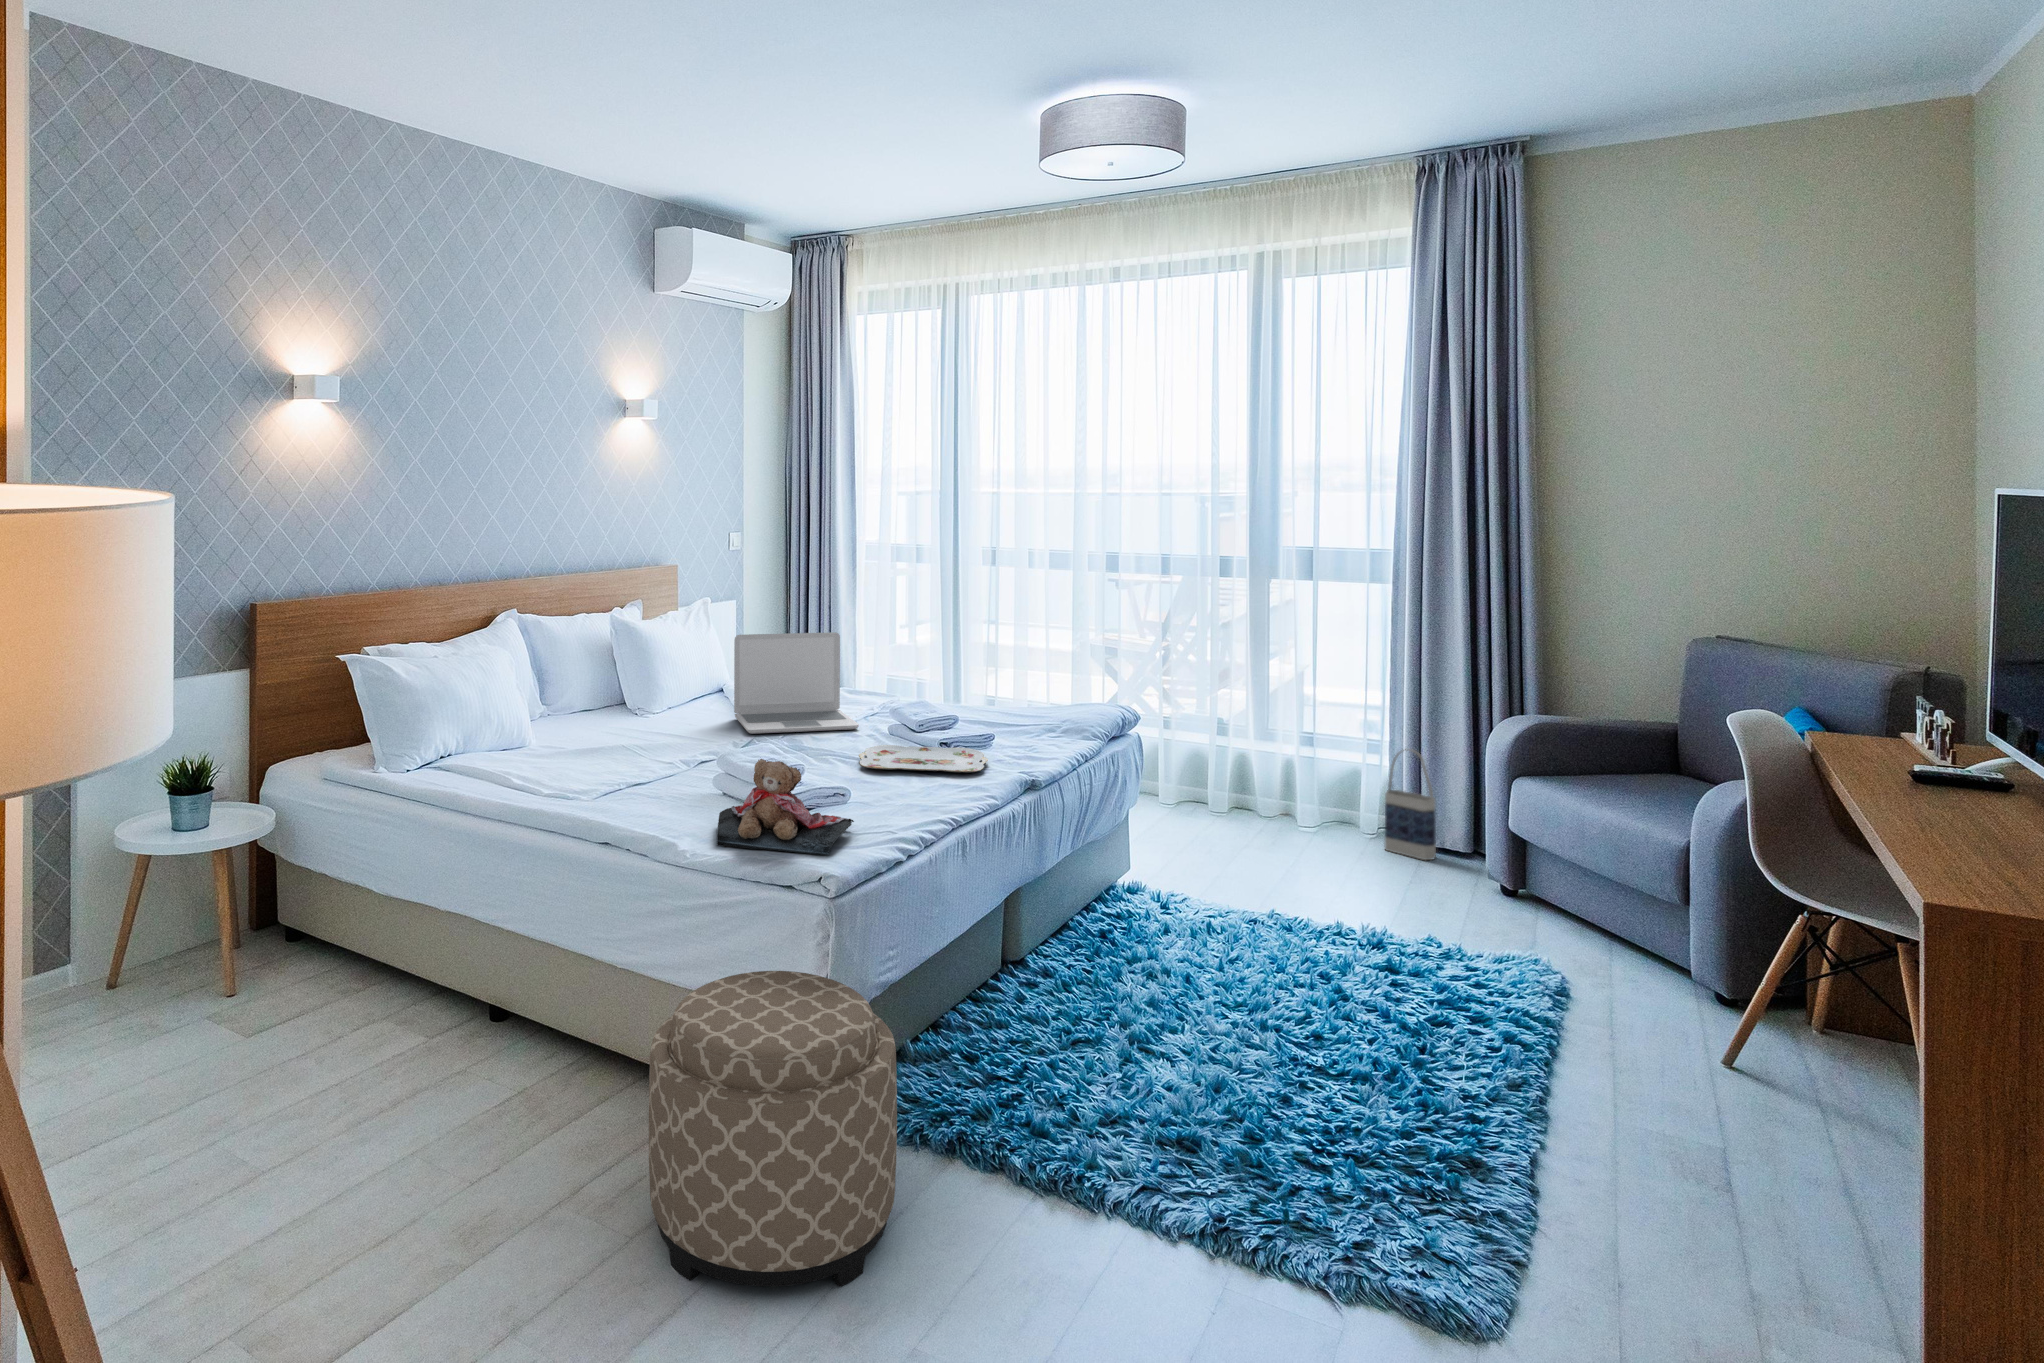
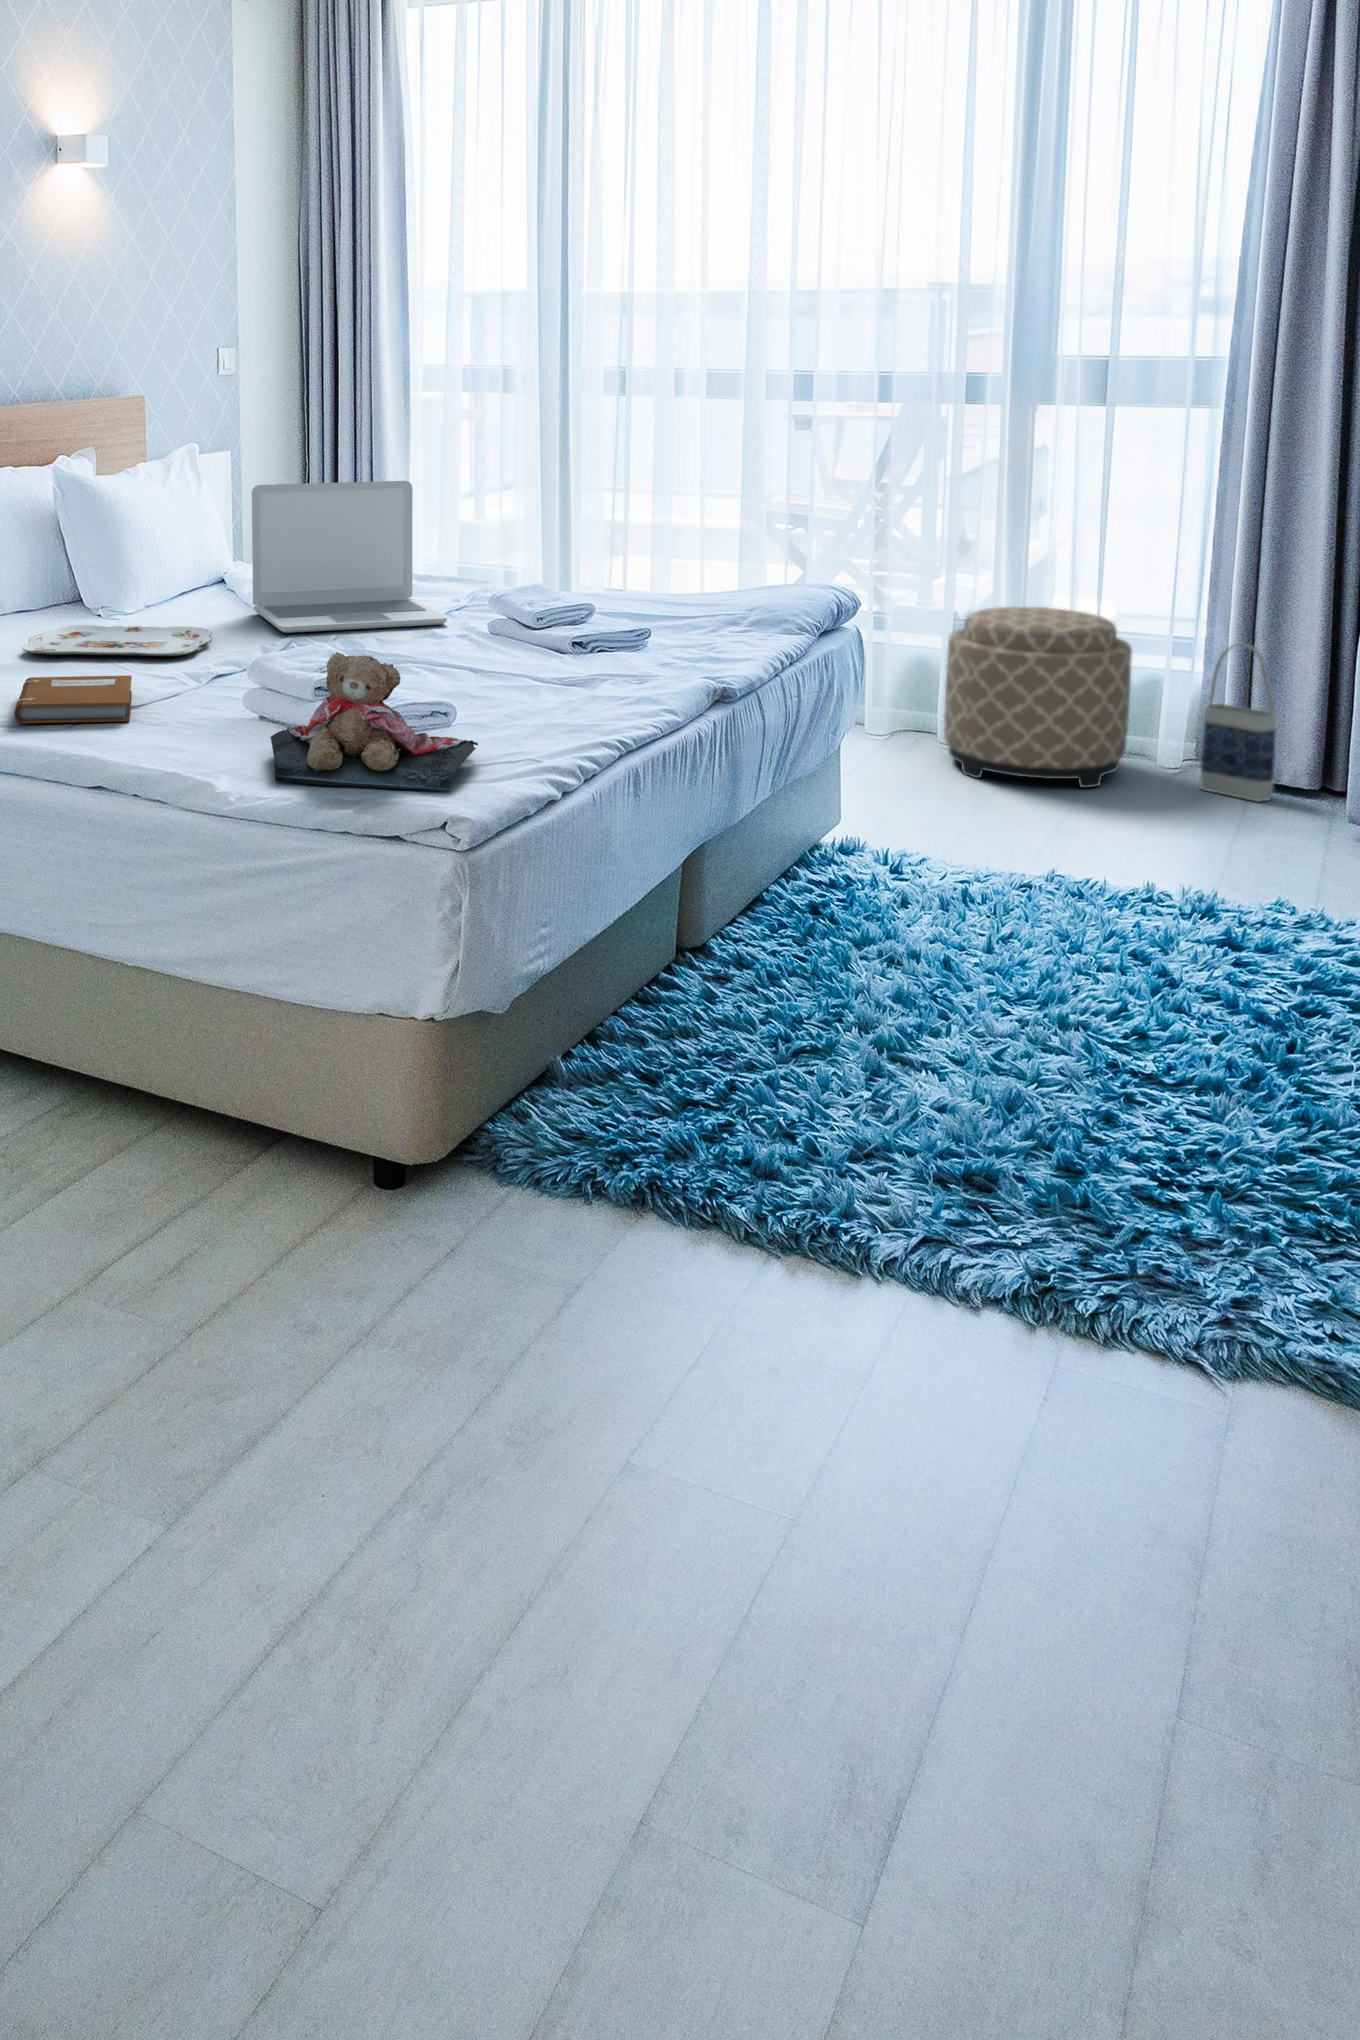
serving tray: present [859,745,988,773] -> present [23,625,213,656]
notebook: none [561,765,642,798] -> present [15,675,132,723]
ottoman: present [649,971,897,1287] -> present [944,607,1132,788]

